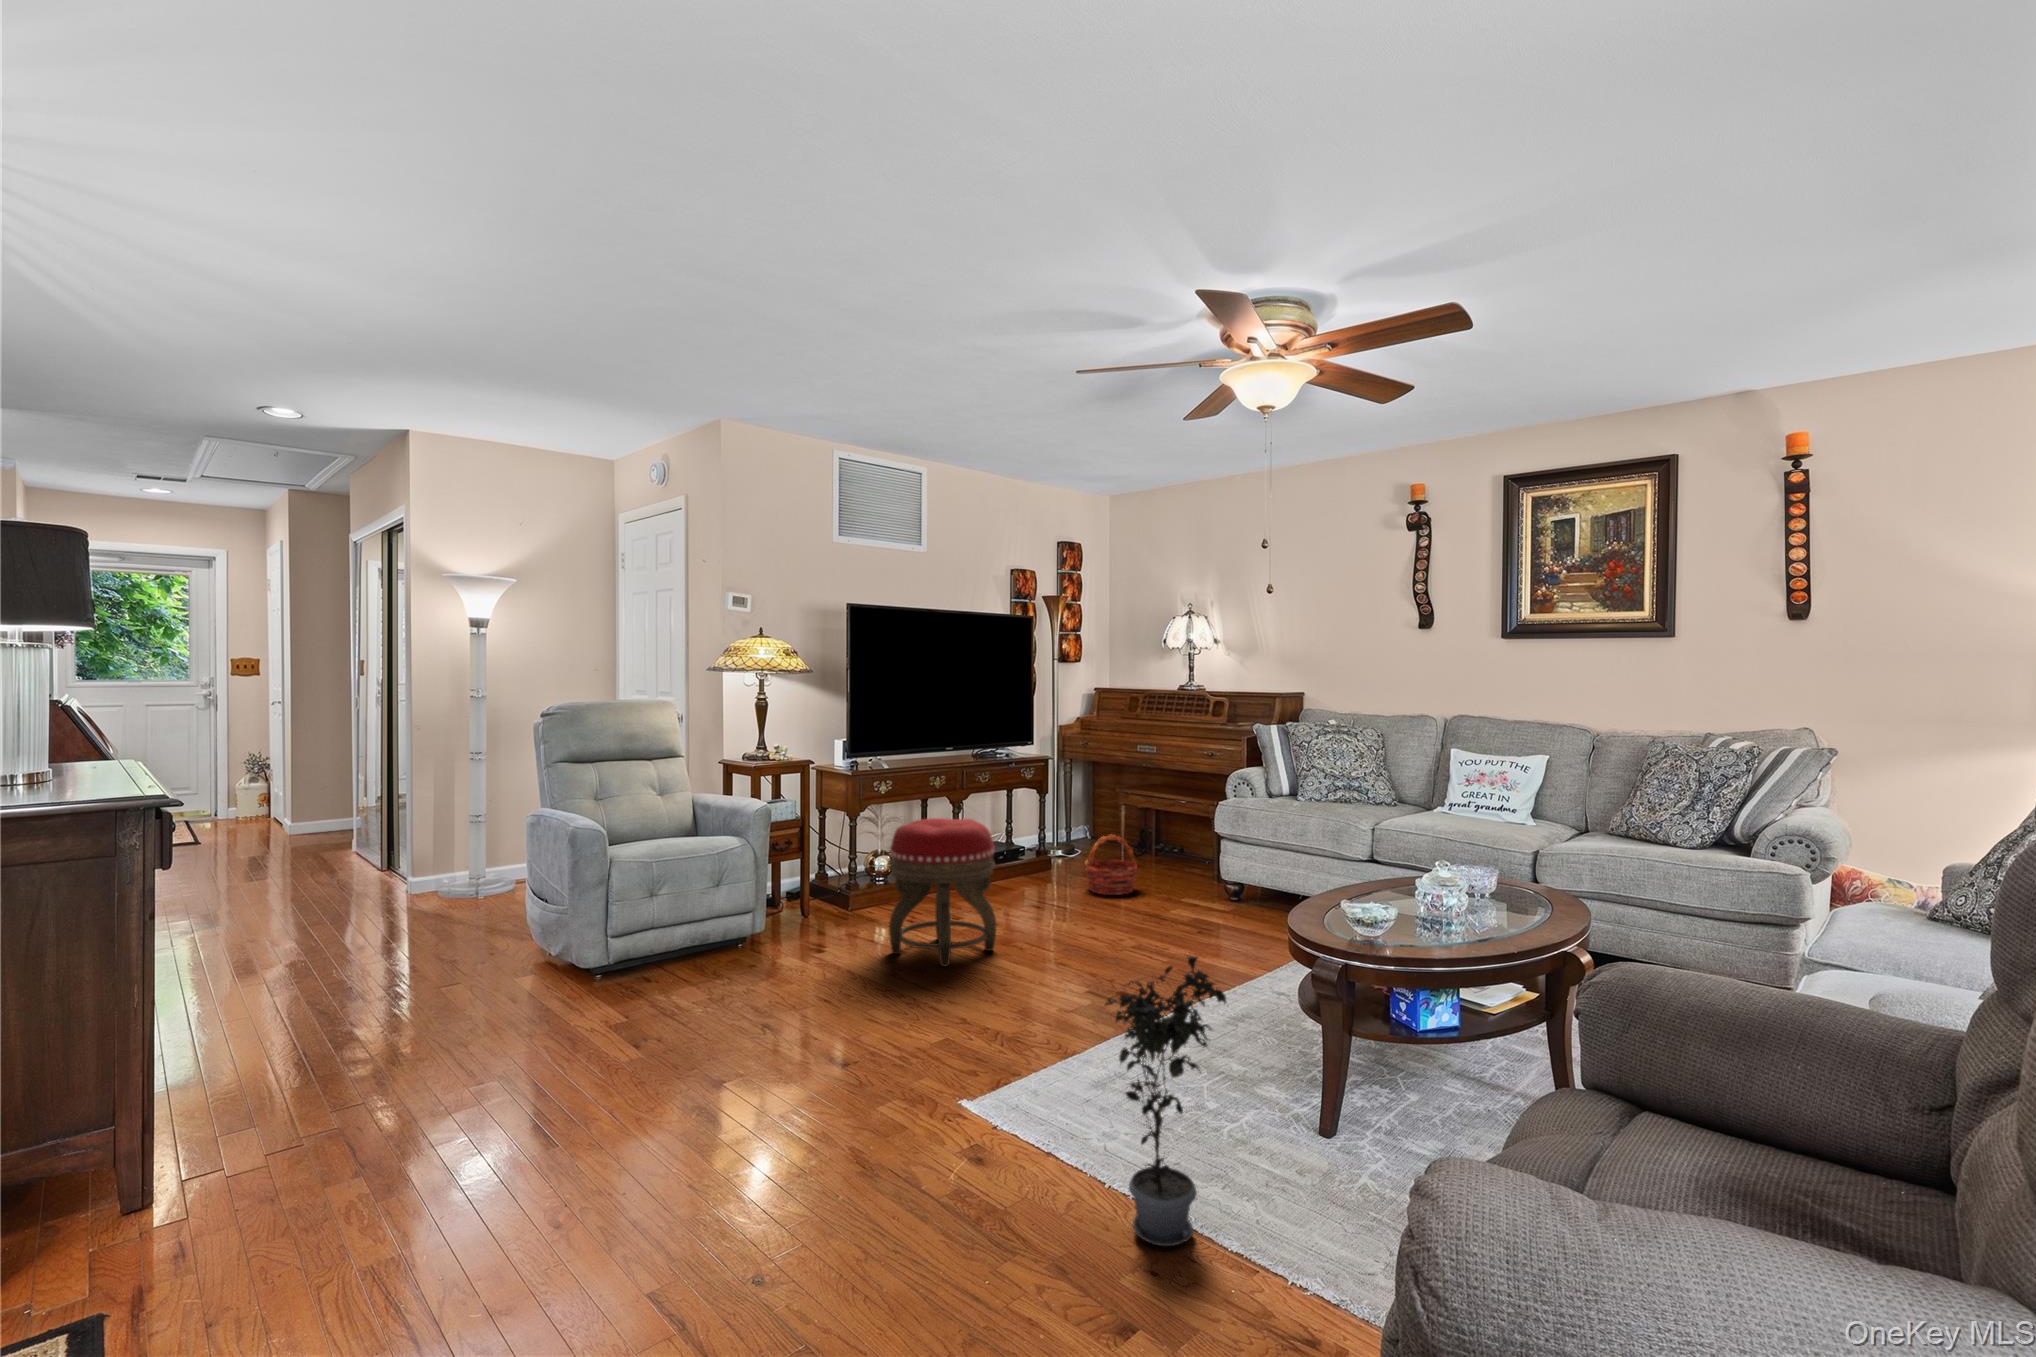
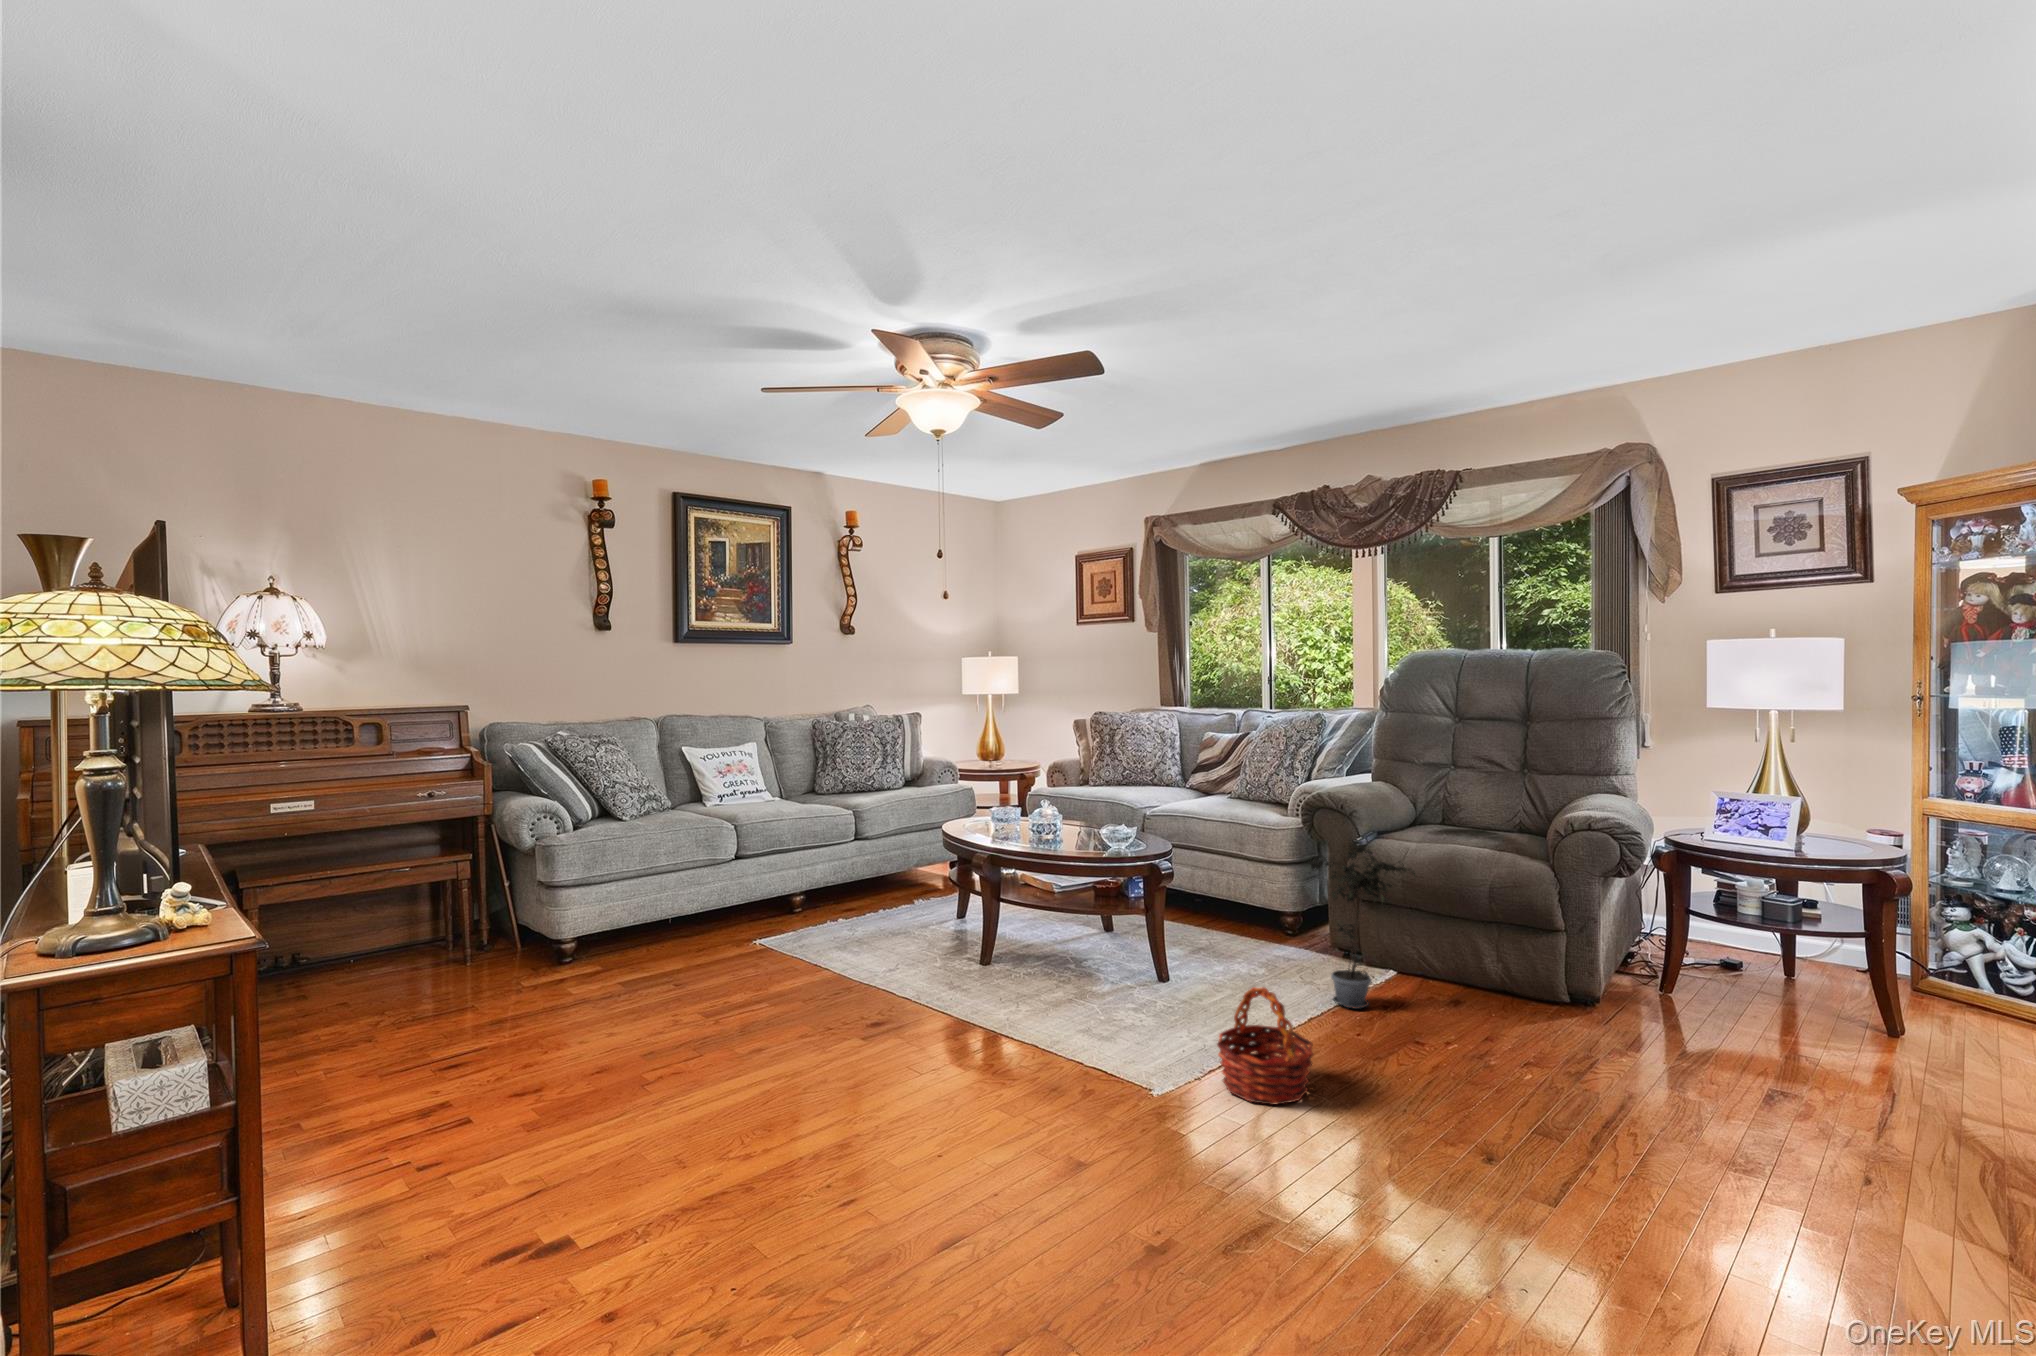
footstool: present [889,818,996,967] -> none [655,902,819,1138]
basket: present [1085,835,1137,895] -> present [1217,987,1313,1104]

